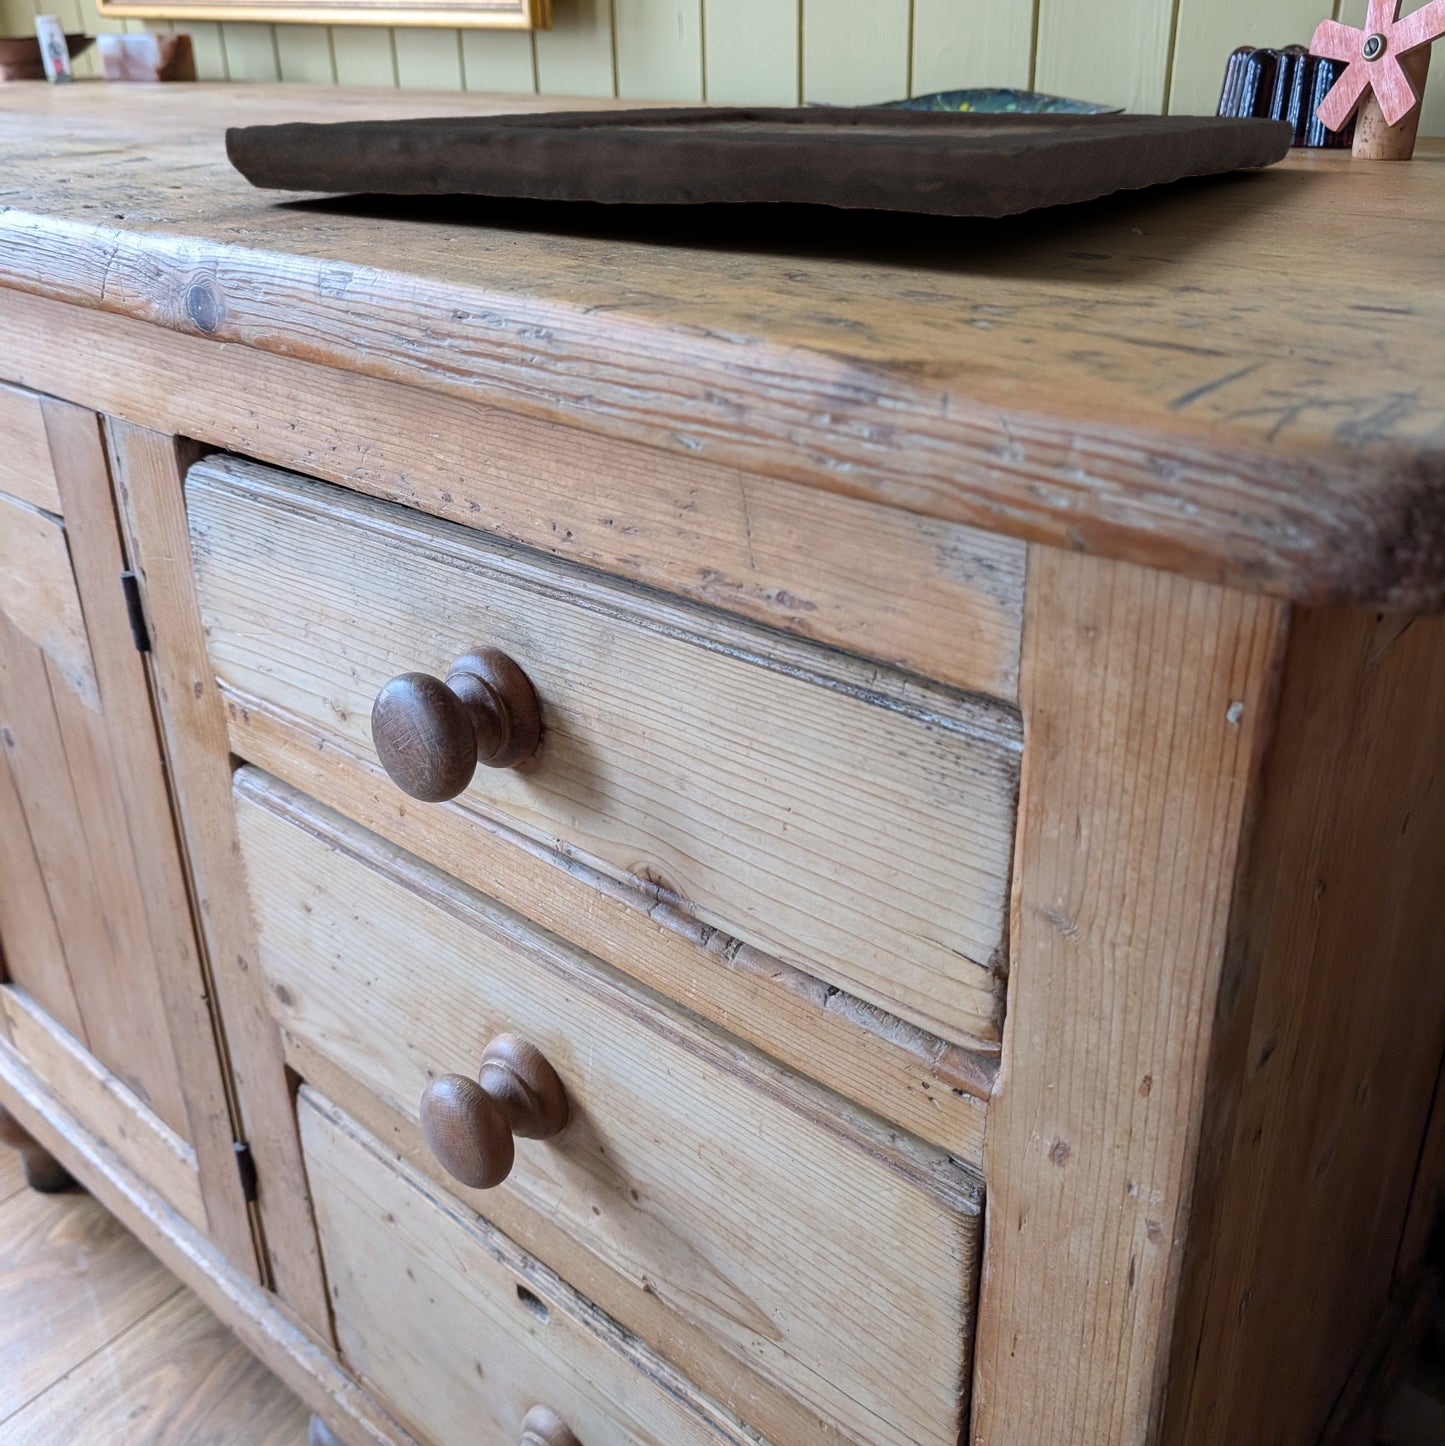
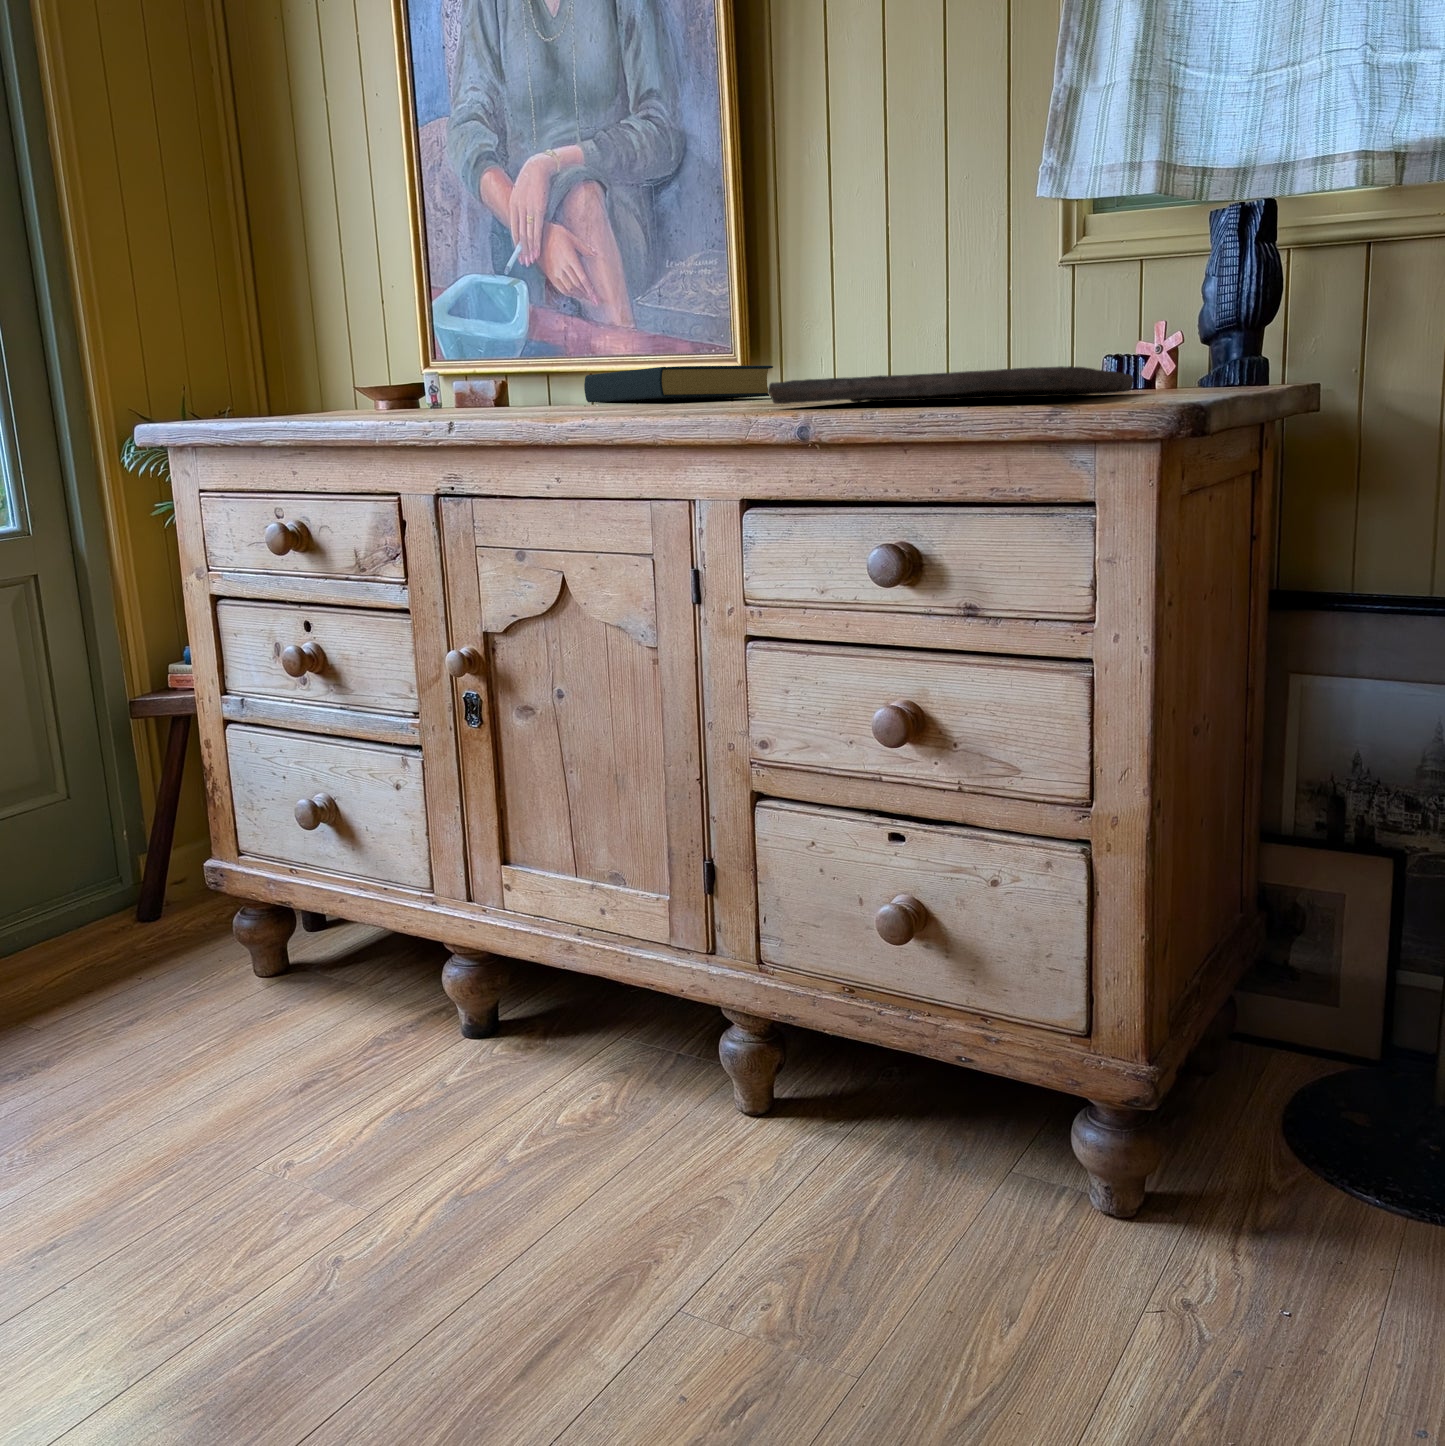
hardback book: none [266,37,578,105] -> present [584,366,773,402]

